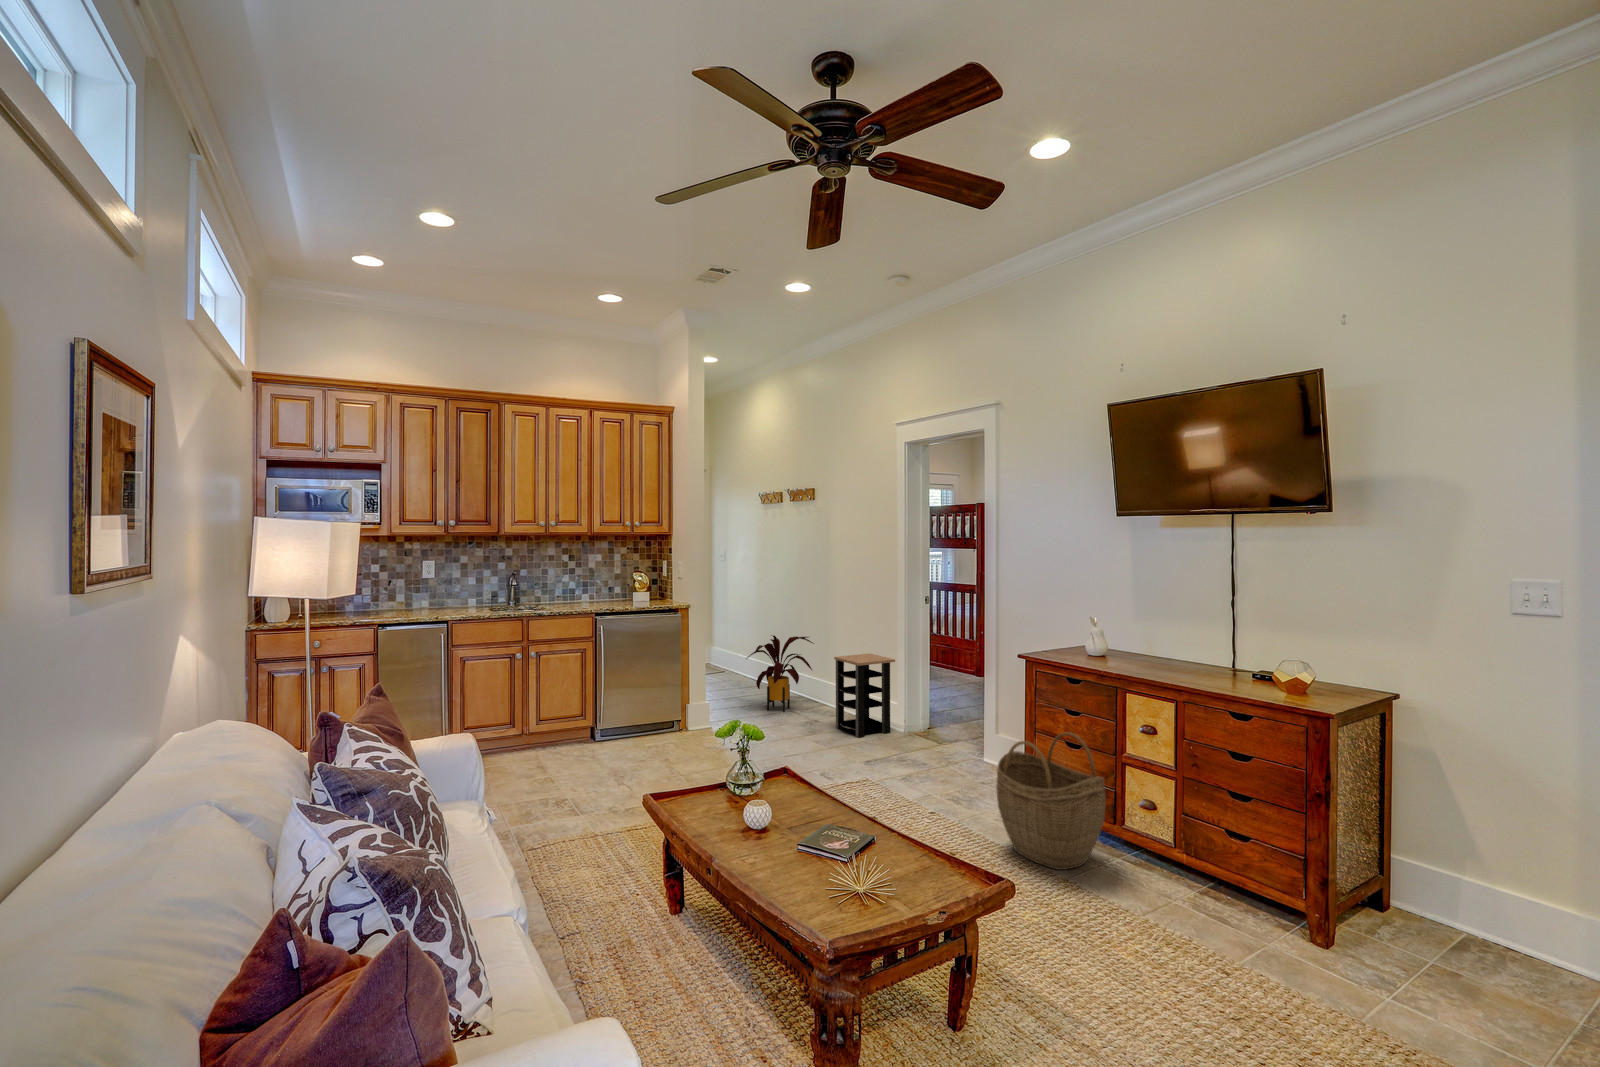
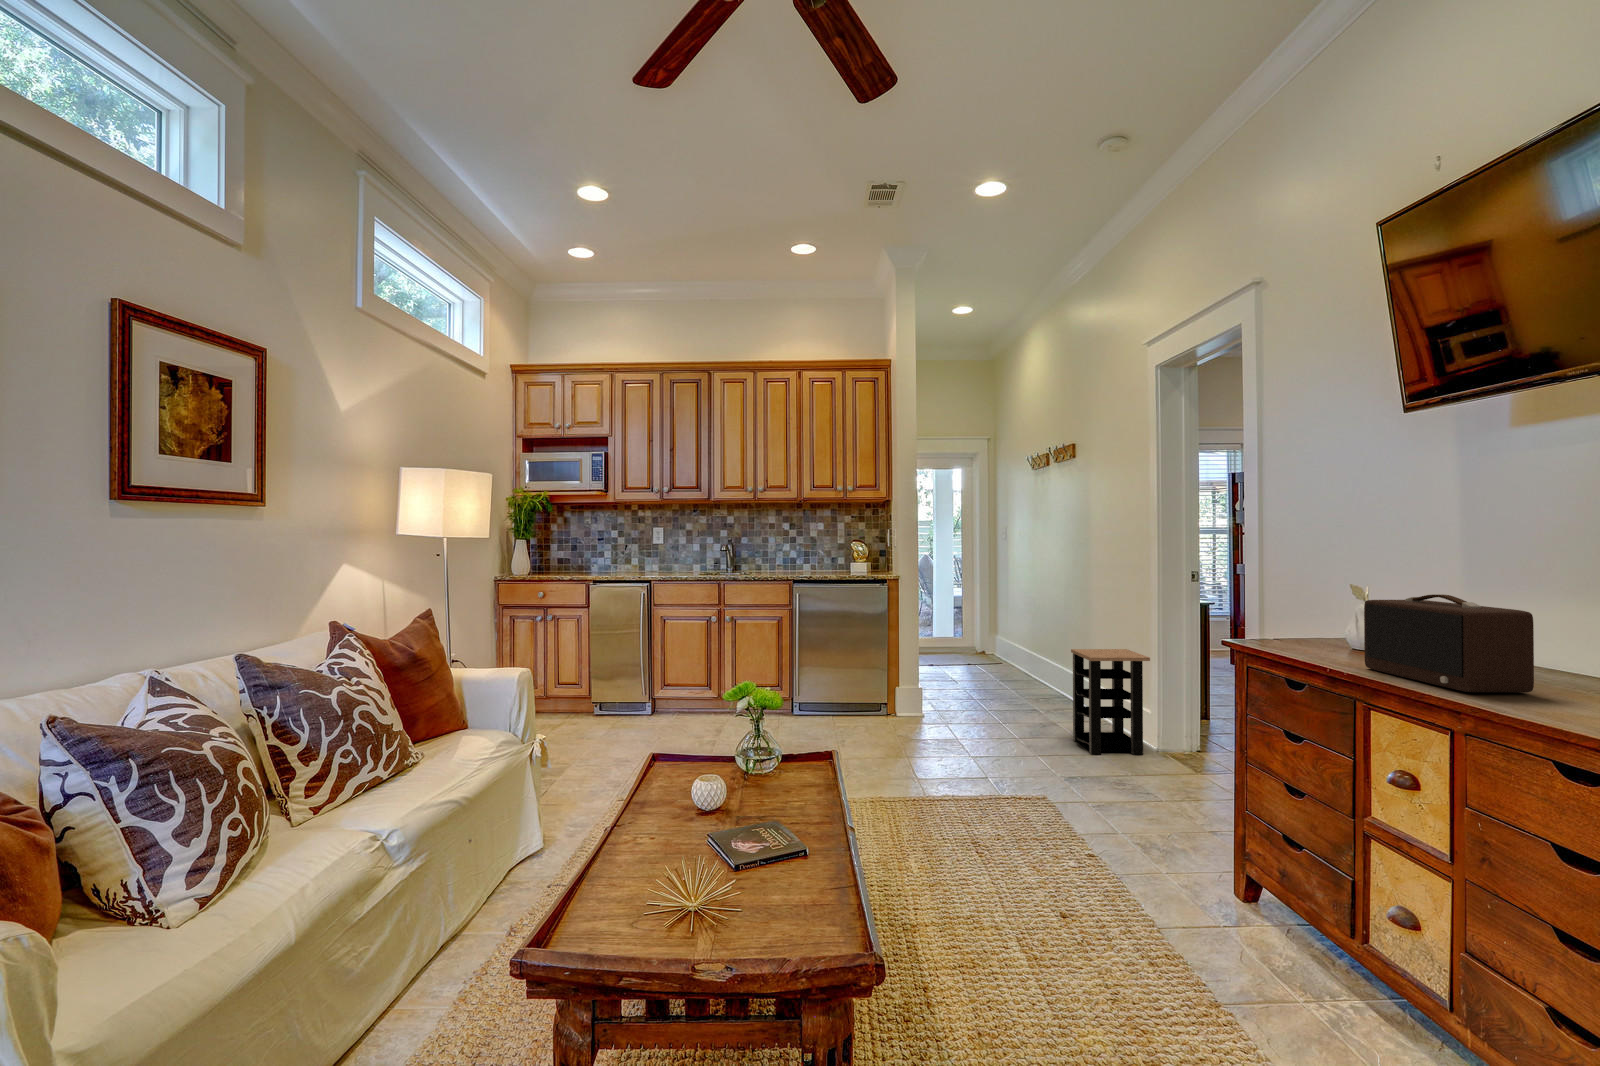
speaker: none [1113,623,1202,678] -> present [1364,595,1534,692]
house plant: present [746,636,814,712] -> none [984,621,1076,715]
woven basket: present [996,732,1106,870] -> none [1146,769,1324,991]

